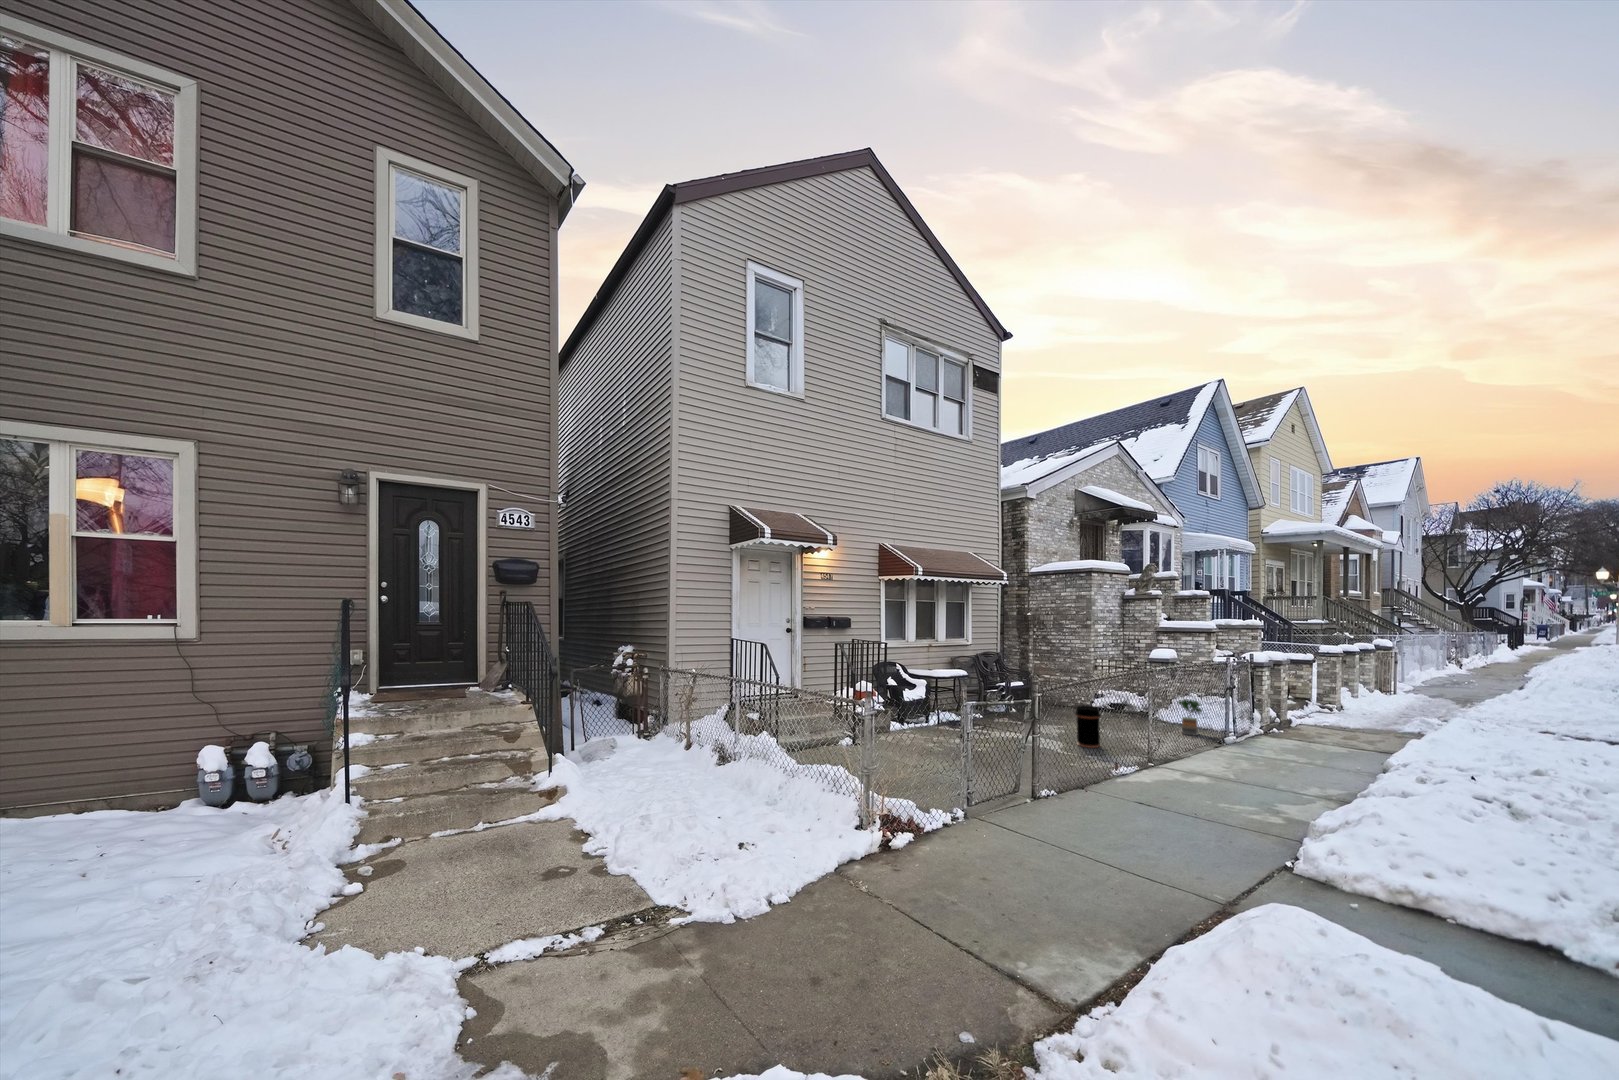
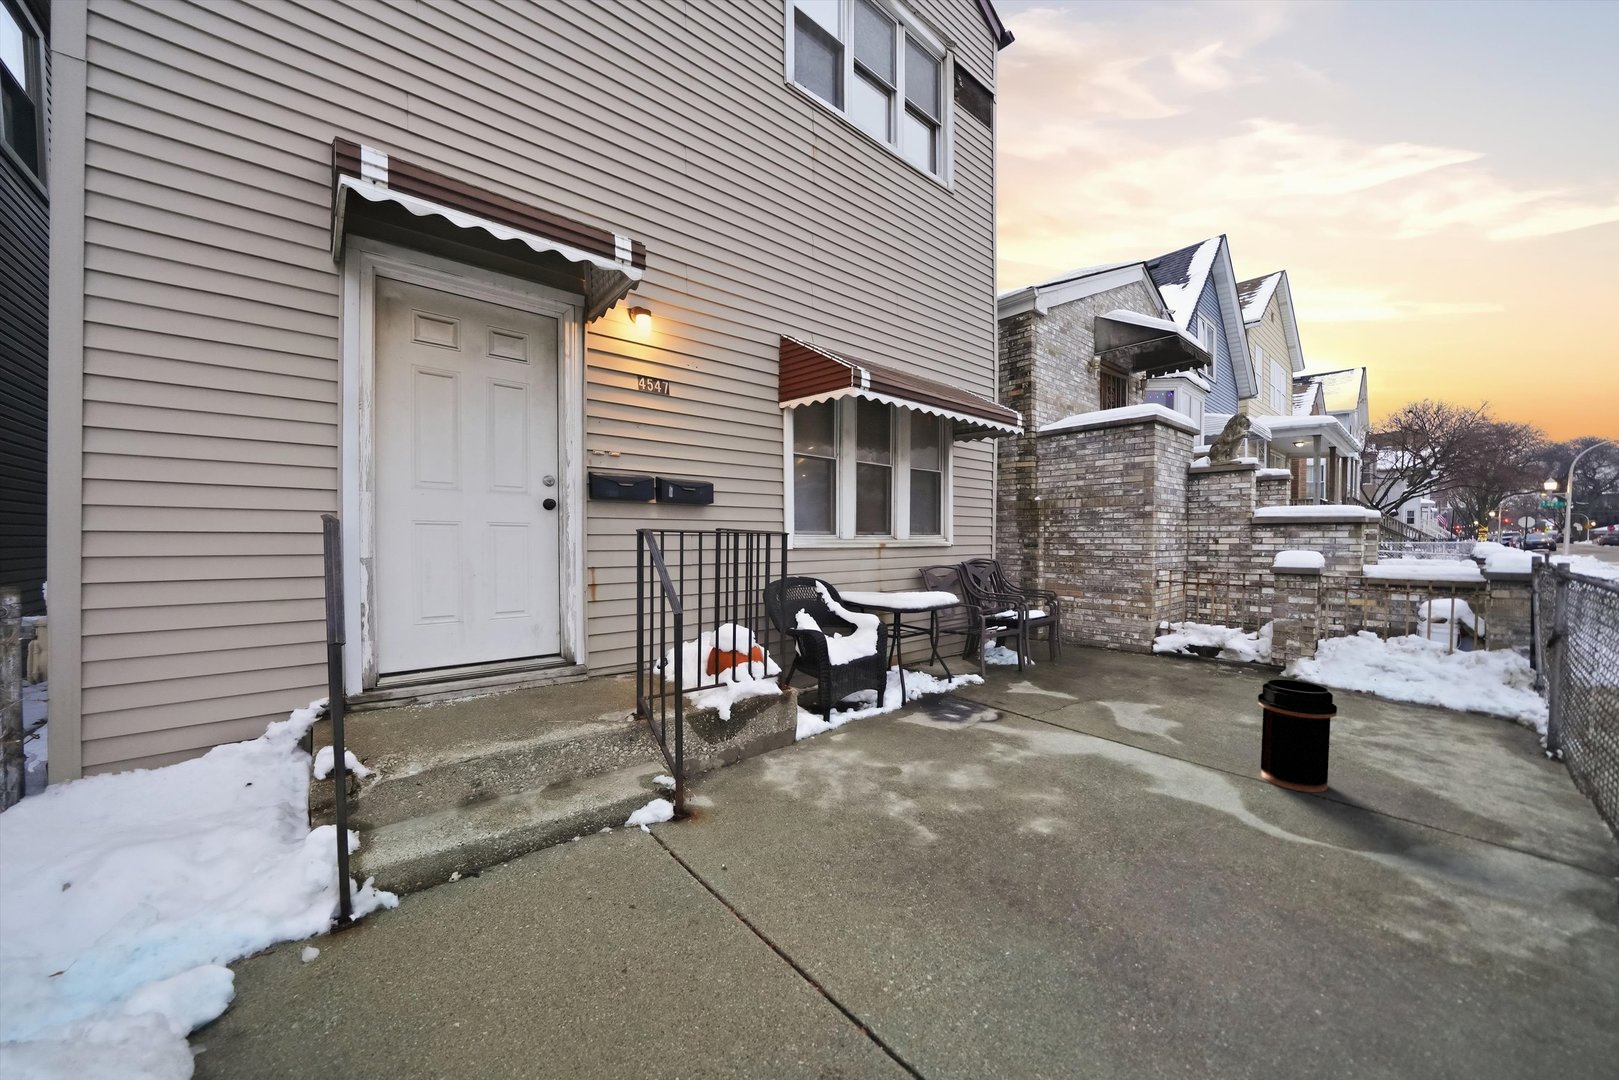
potted tree: present [1178,699,1202,736] -> none [1406,649,1481,729]

